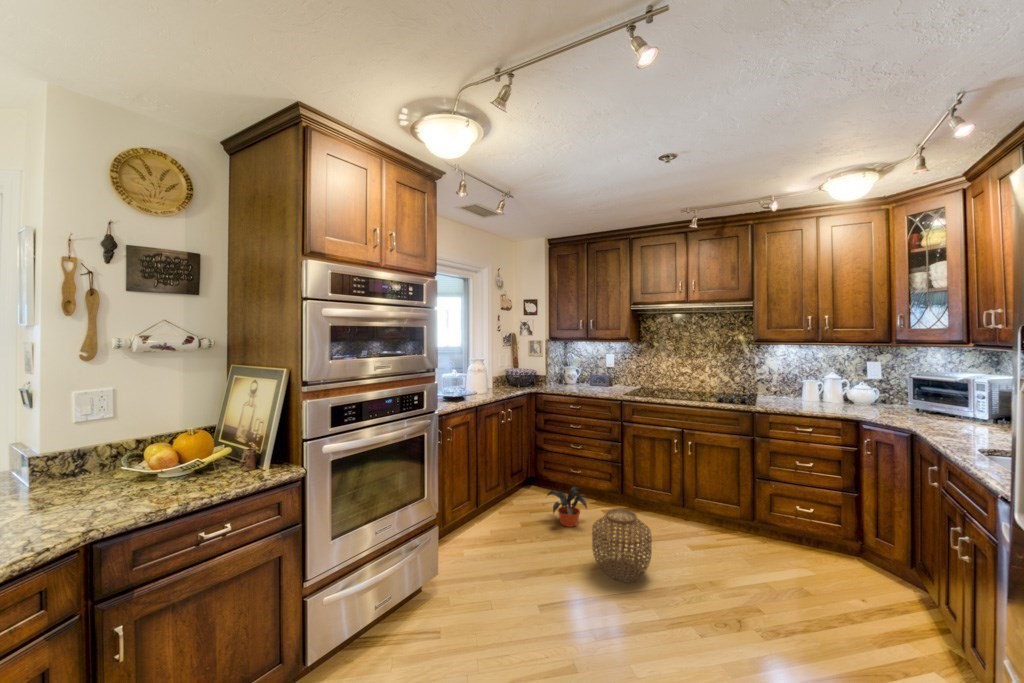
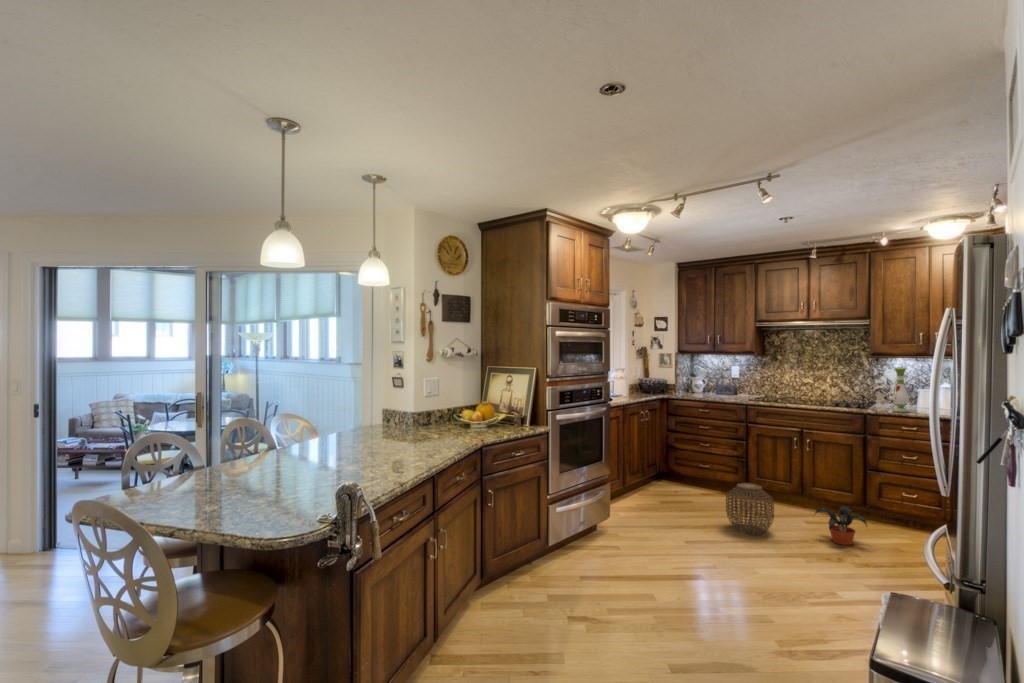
vase: none [784,357,803,411] -> present [893,368,909,413]
potted plant: present [547,486,587,527] -> present [815,505,867,545]

